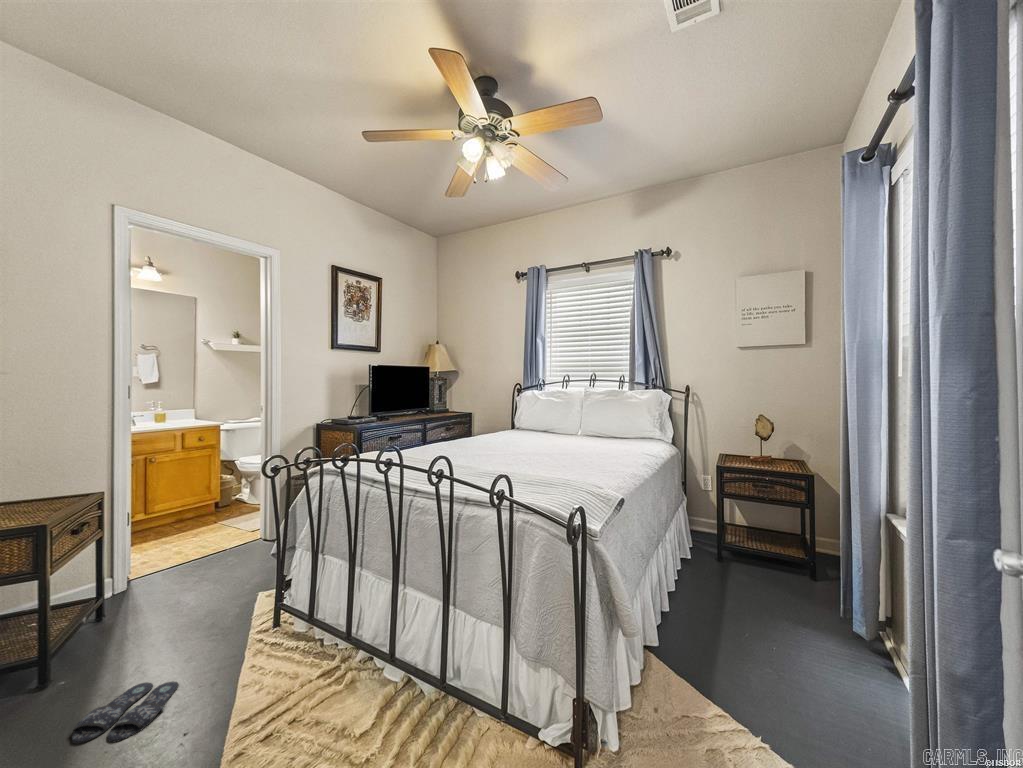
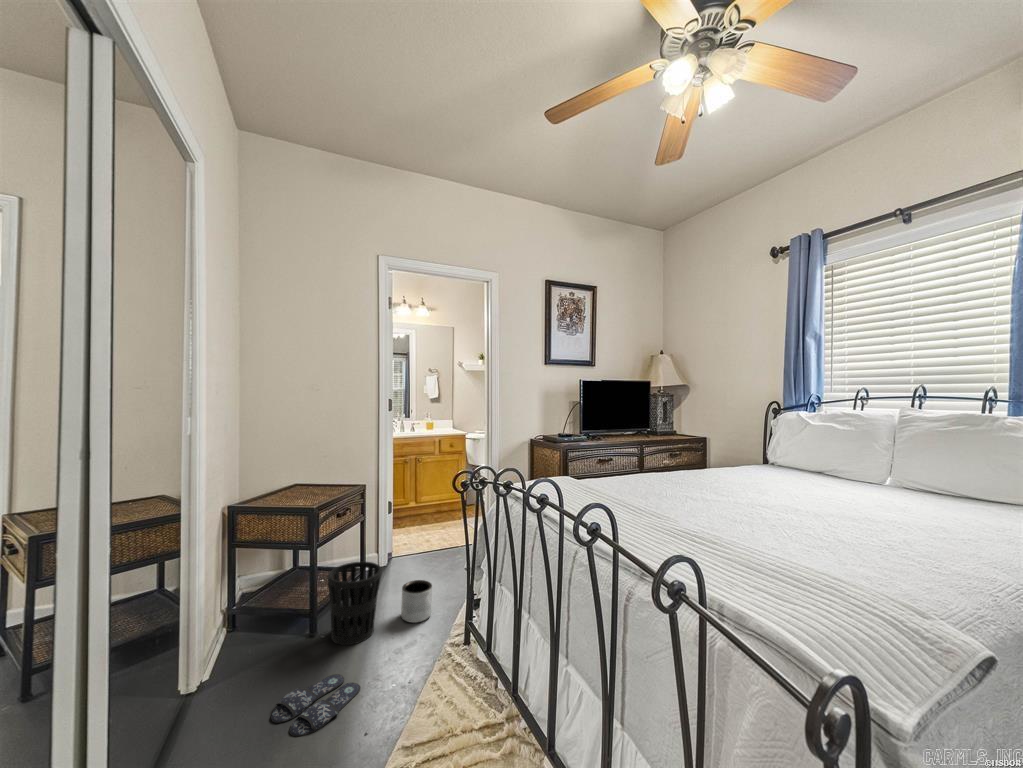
wastebasket: none [98,570,173,664] -> present [327,562,382,645]
planter: none [193,577,231,621] -> present [401,580,432,623]

